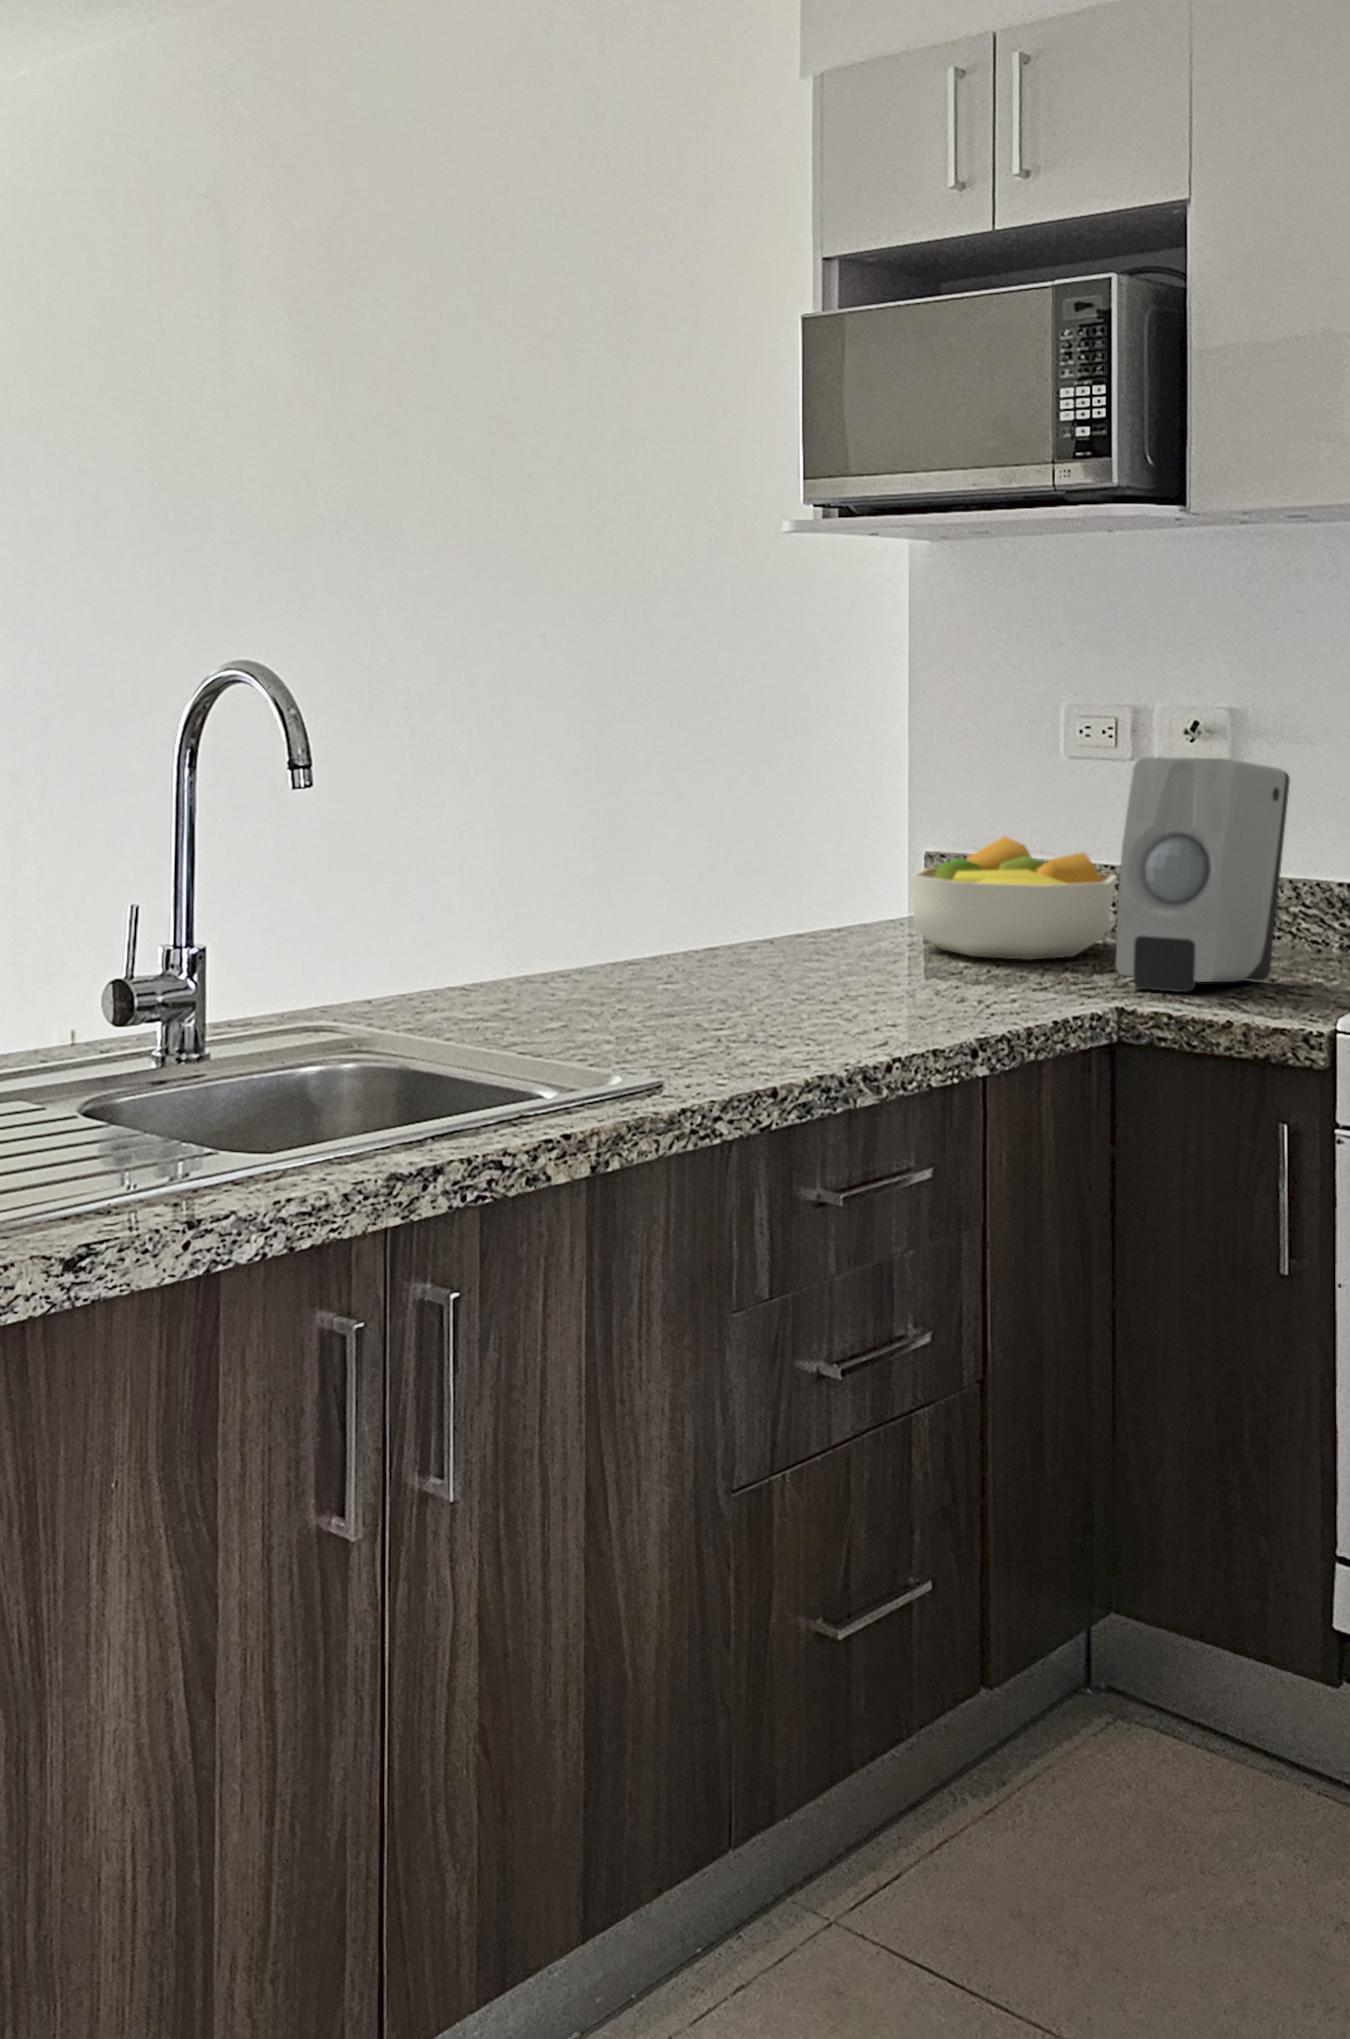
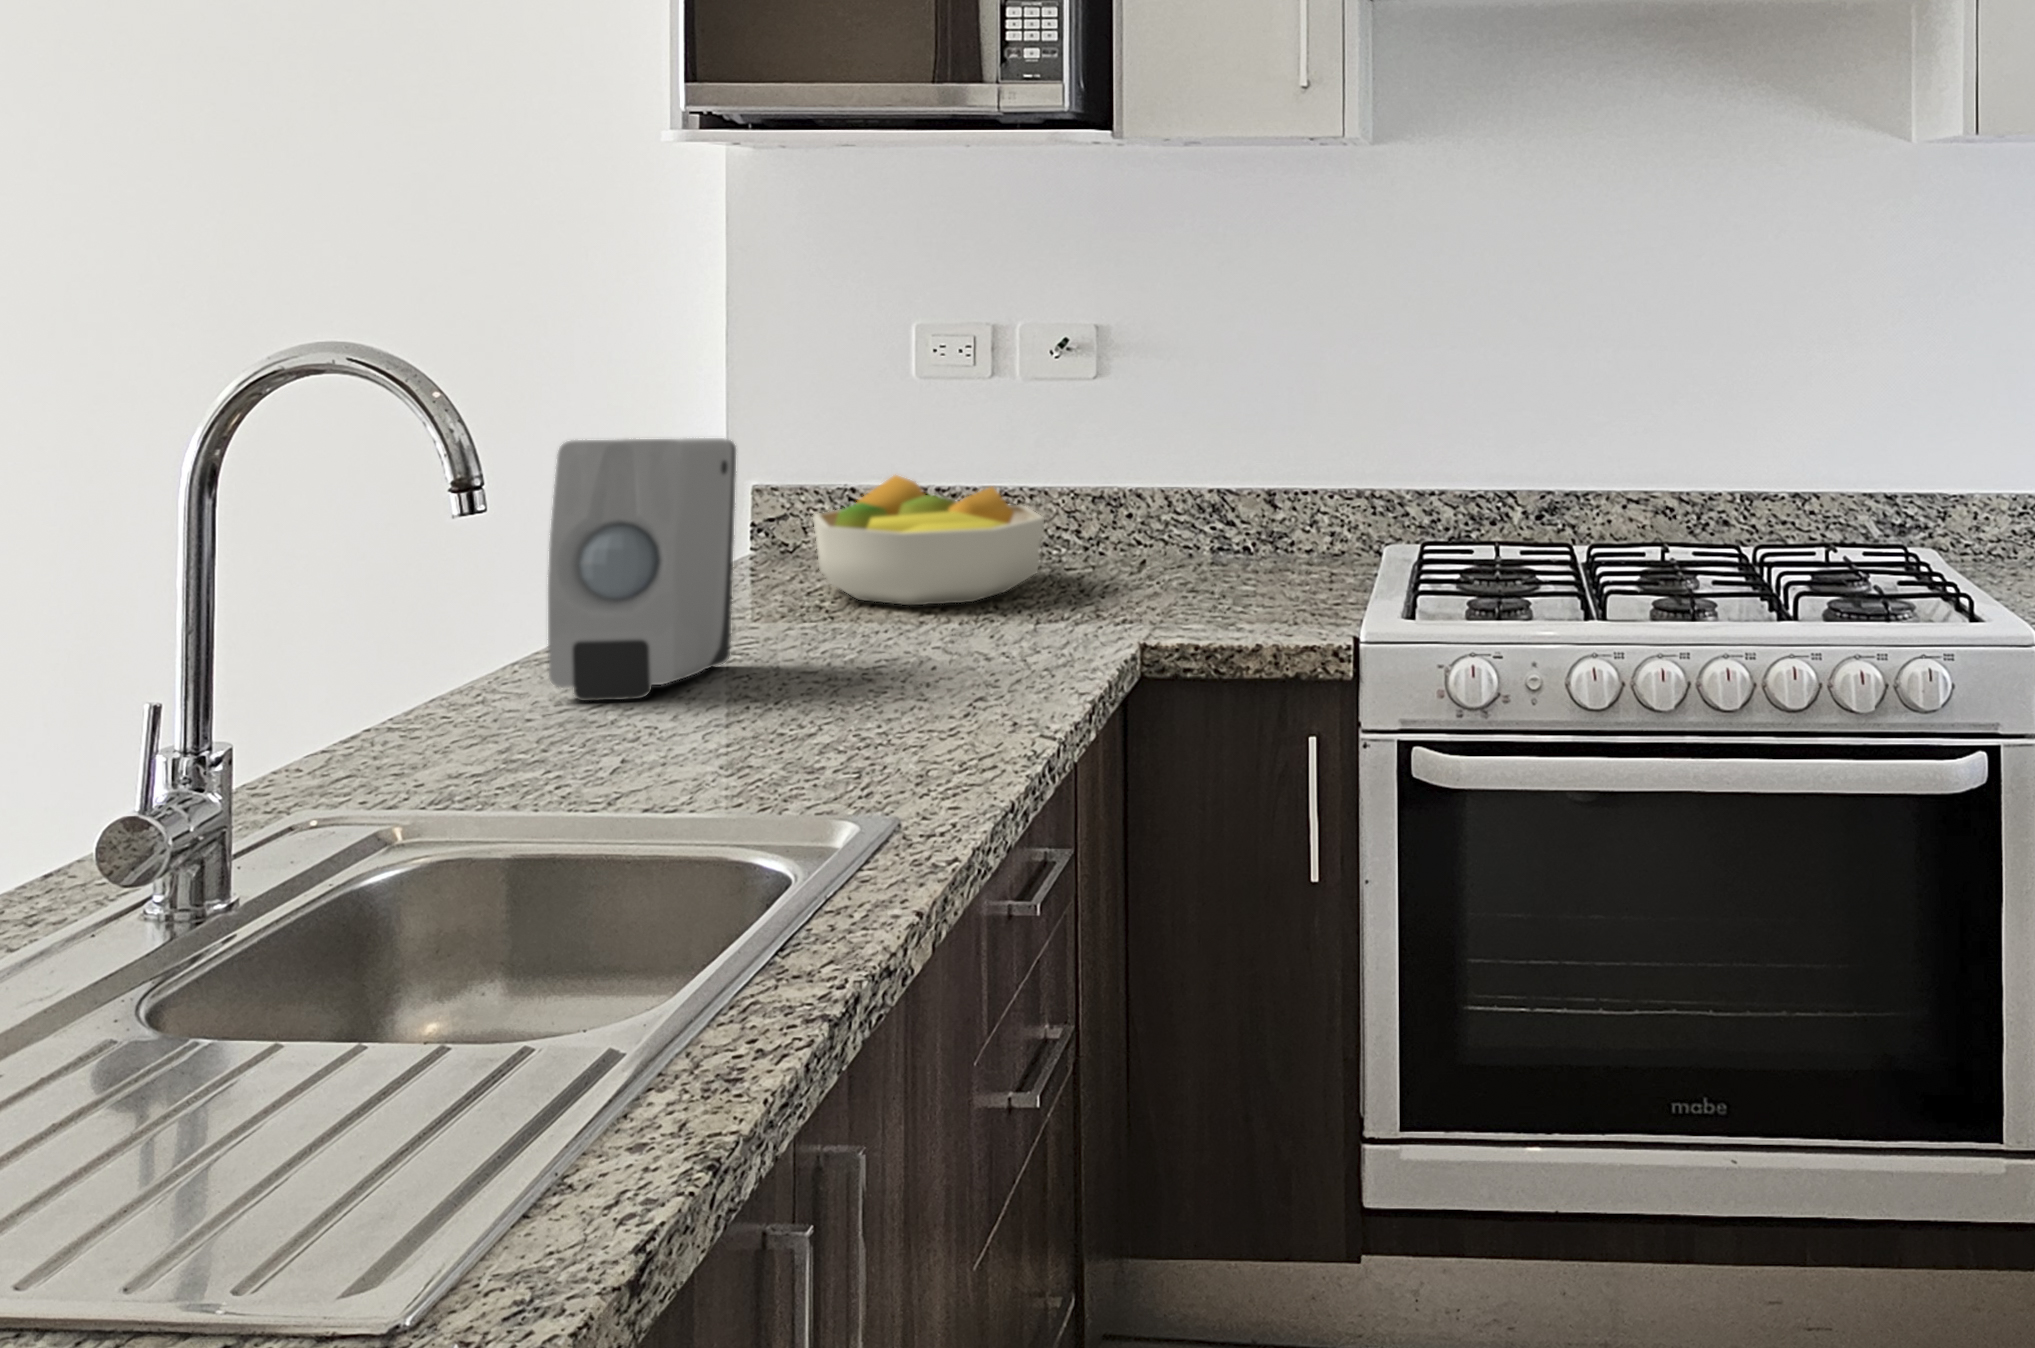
soap dispenser: present [1116,757,1290,992] -> present [548,438,736,701]

